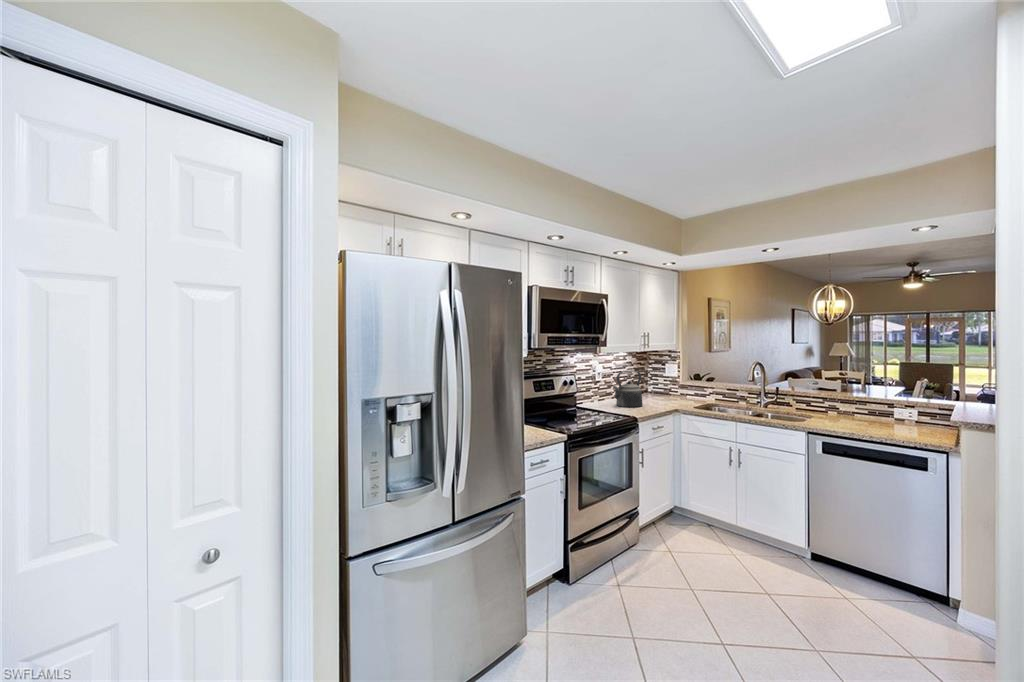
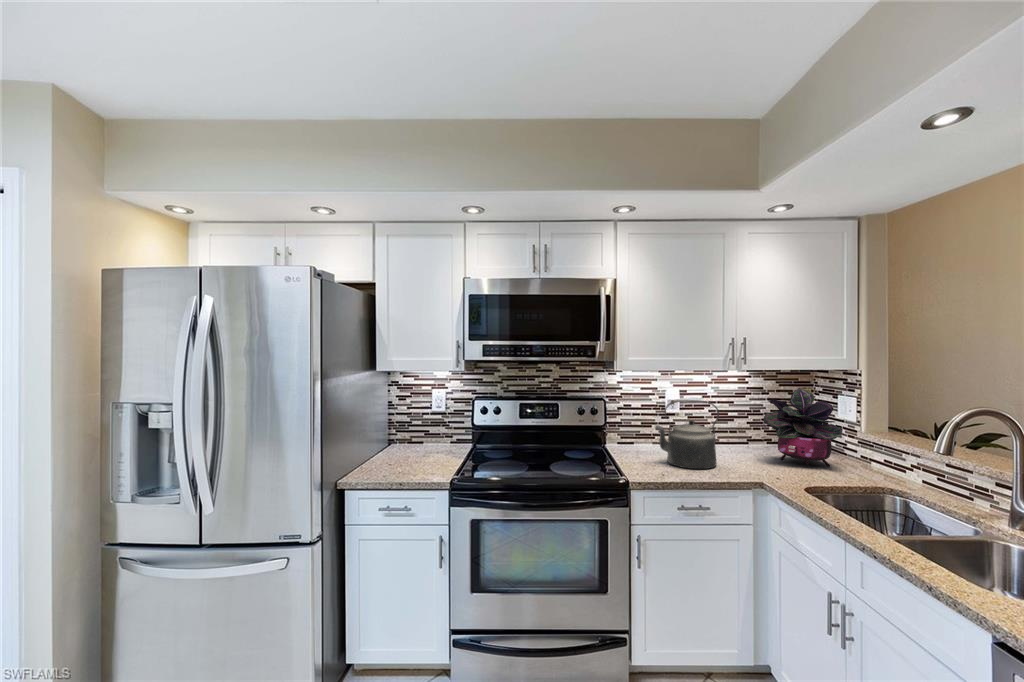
potted plant: none [648,361,684,399] -> present [764,388,843,467]

